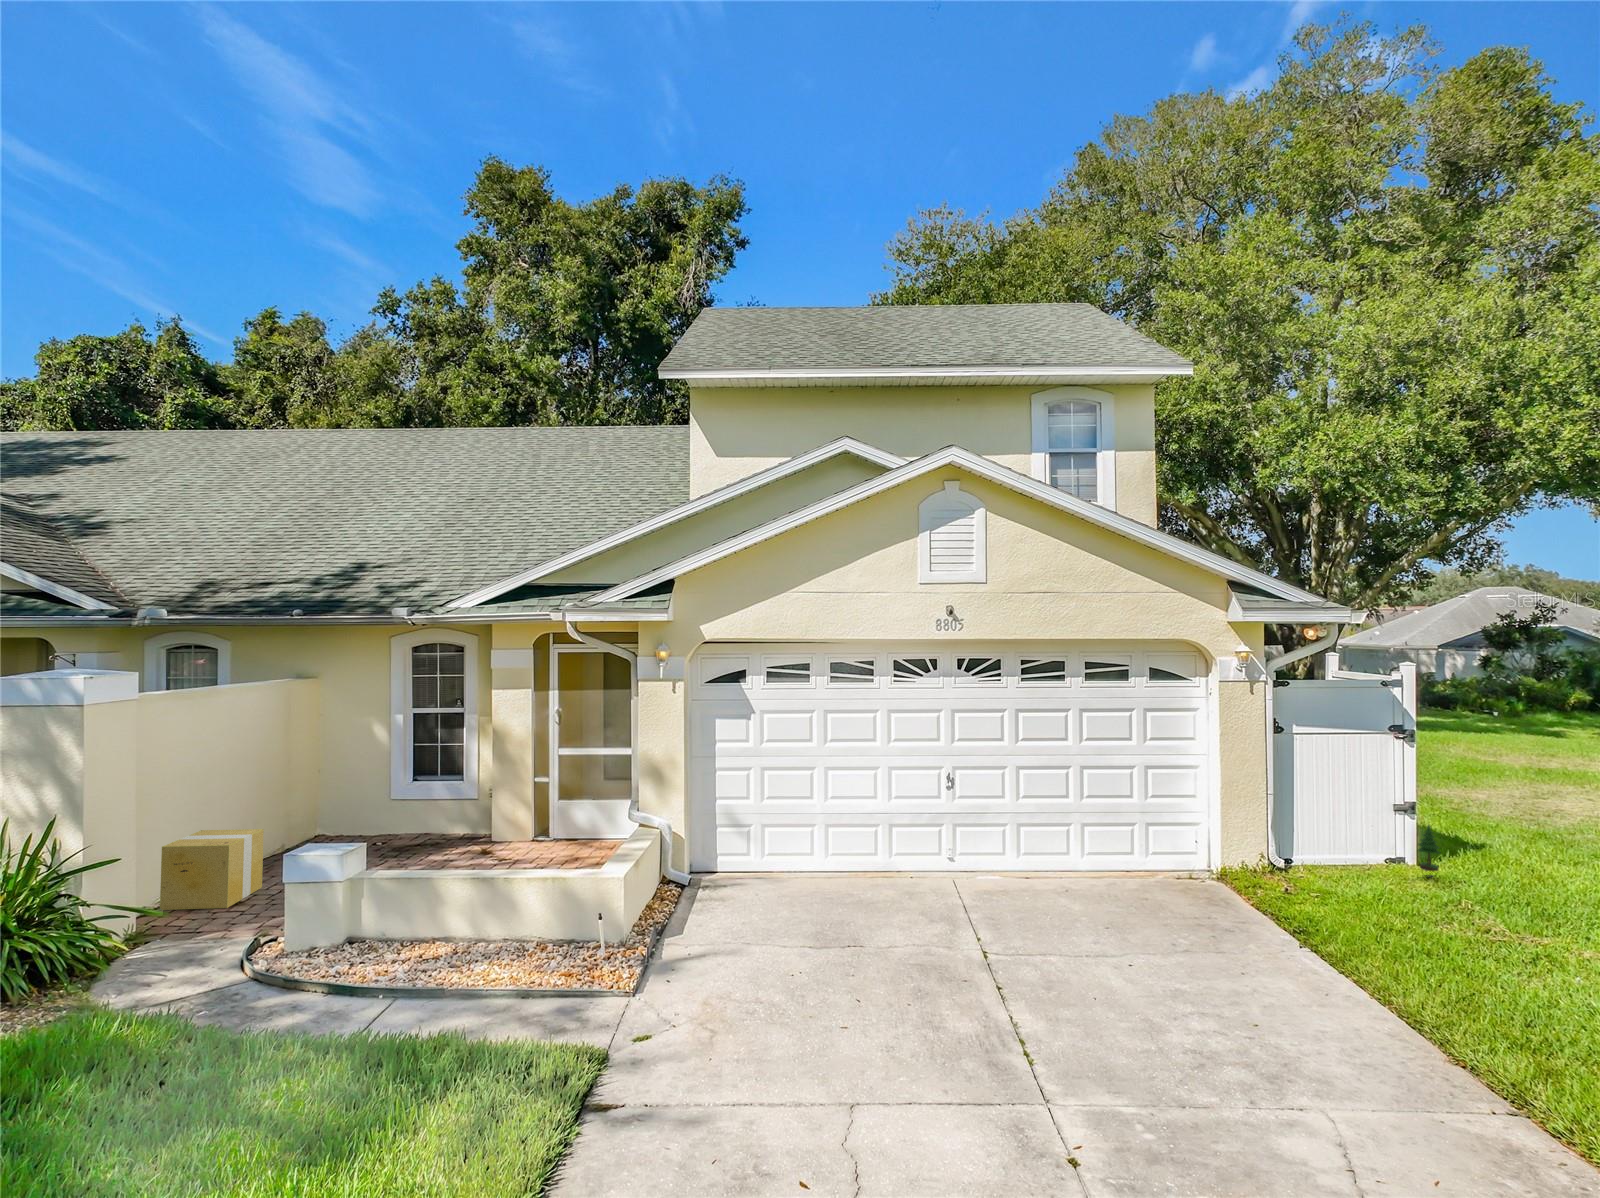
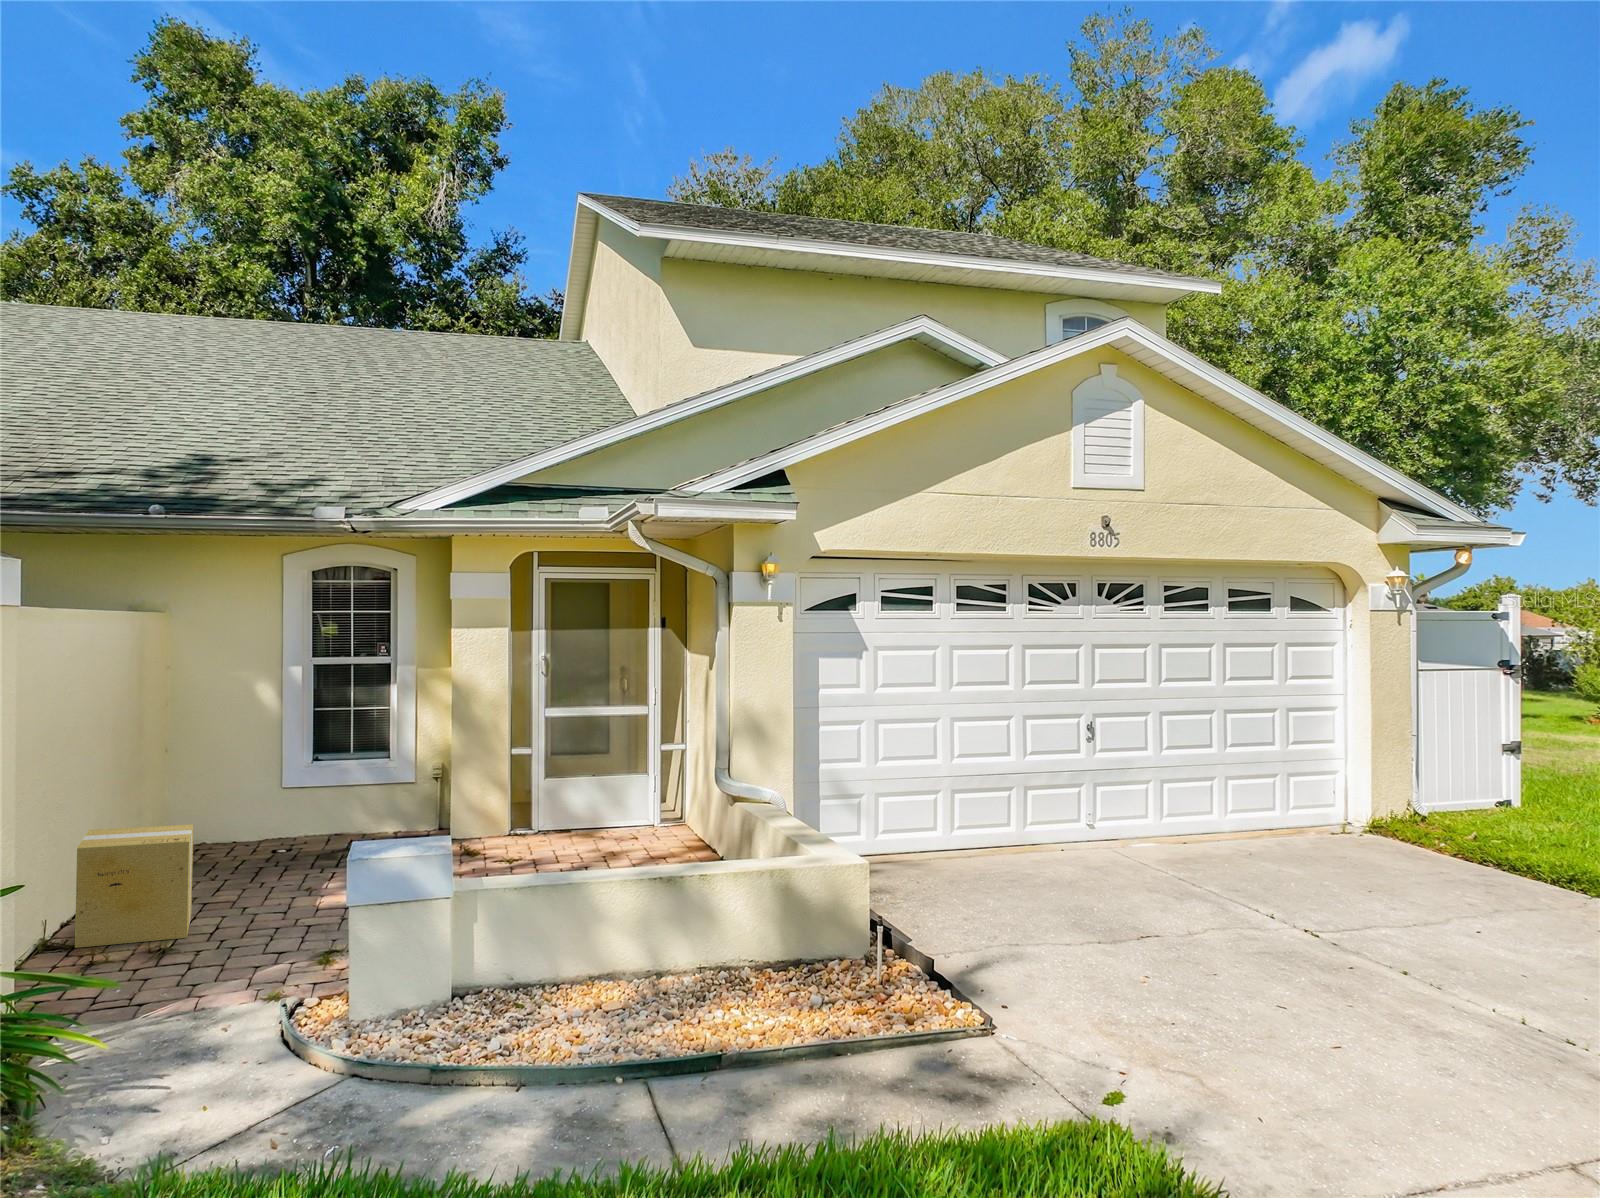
potted tree: present [1418,825,1441,877] -> none [1520,763,1544,821]

